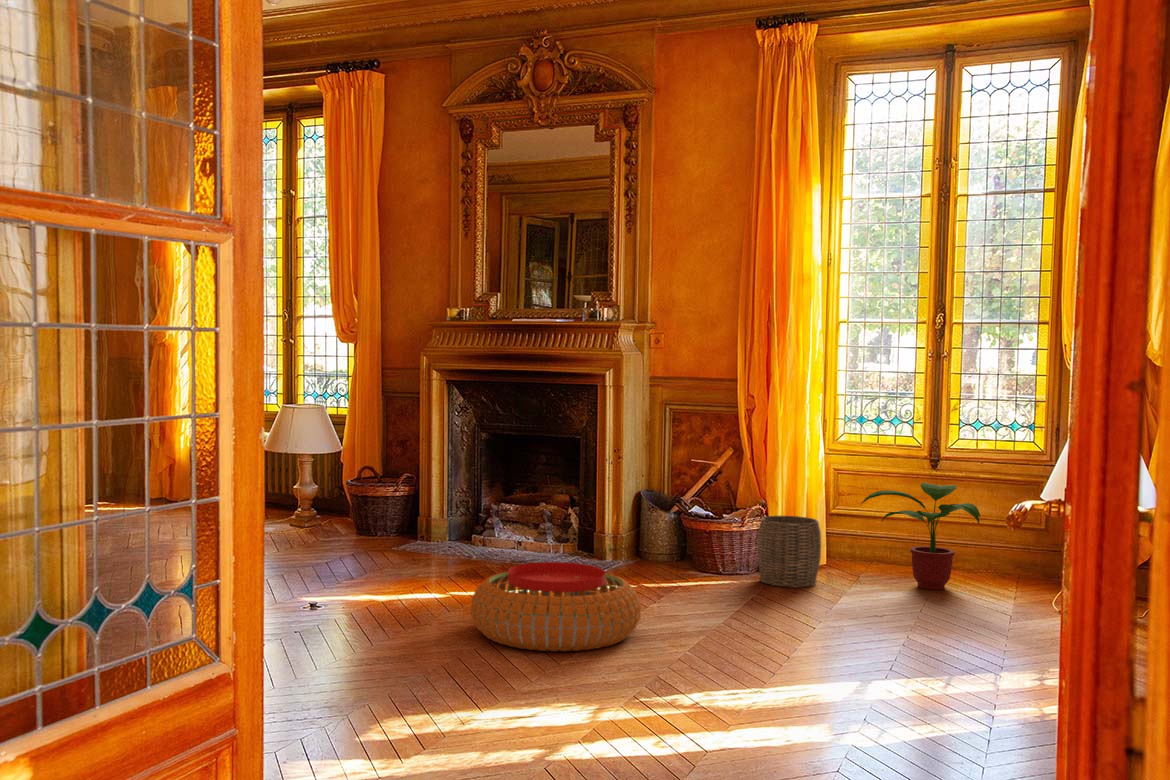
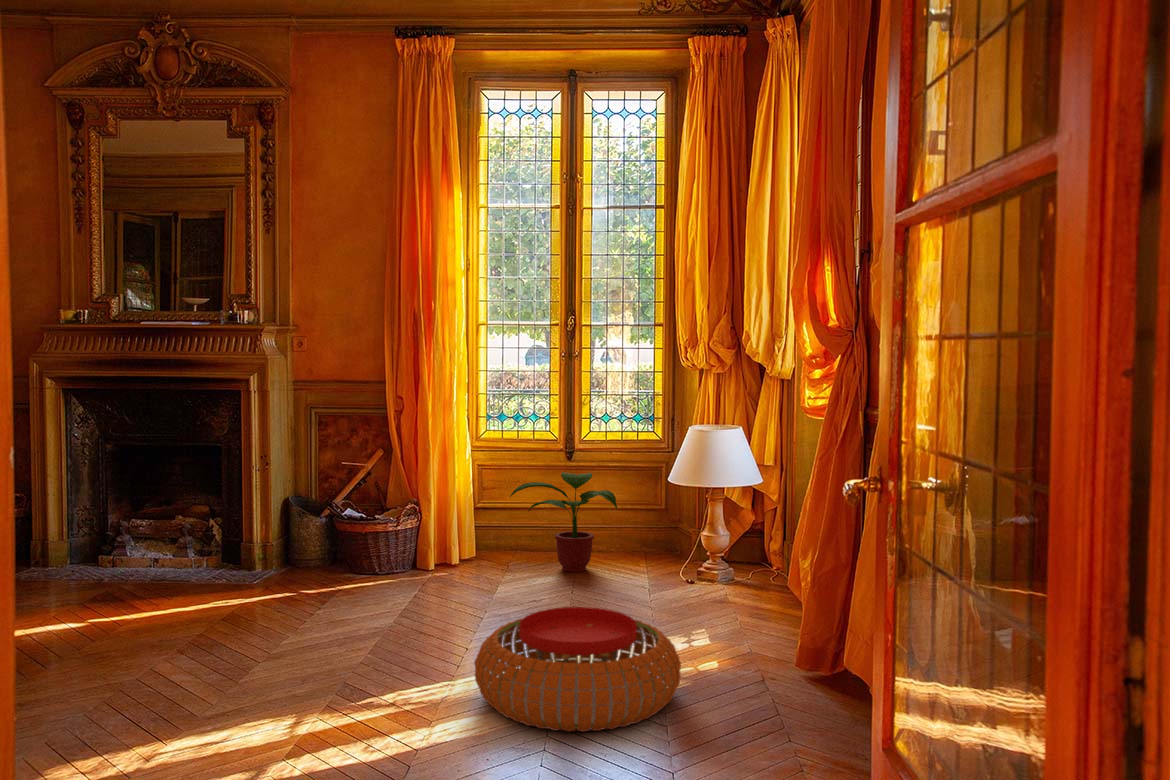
woven basket: present [757,516,821,587] -> none [412,513,474,584]
pouf: present [471,562,641,651] -> present [475,607,681,732]

